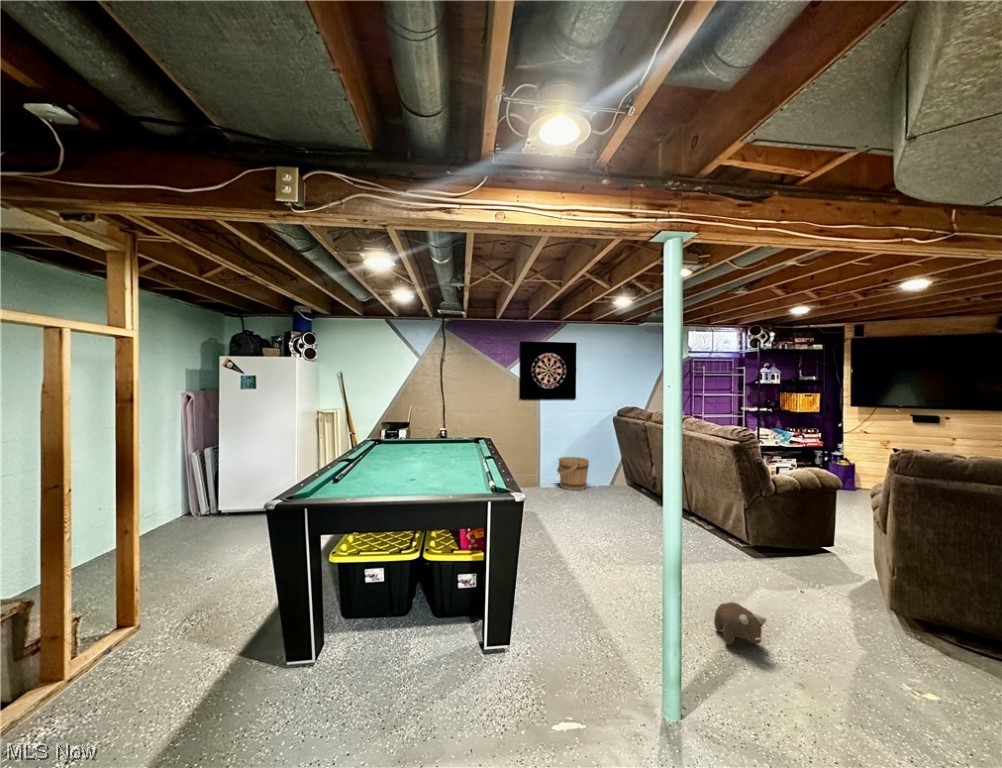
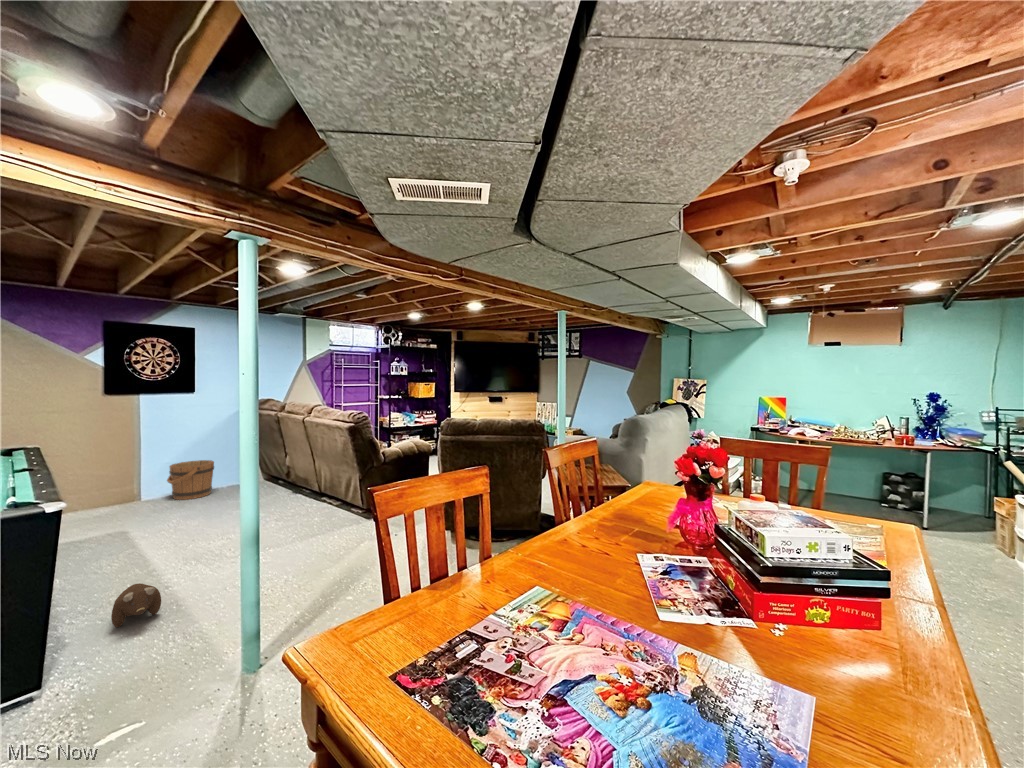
plush toy: present [714,602,766,645] -> present [111,583,161,627]

